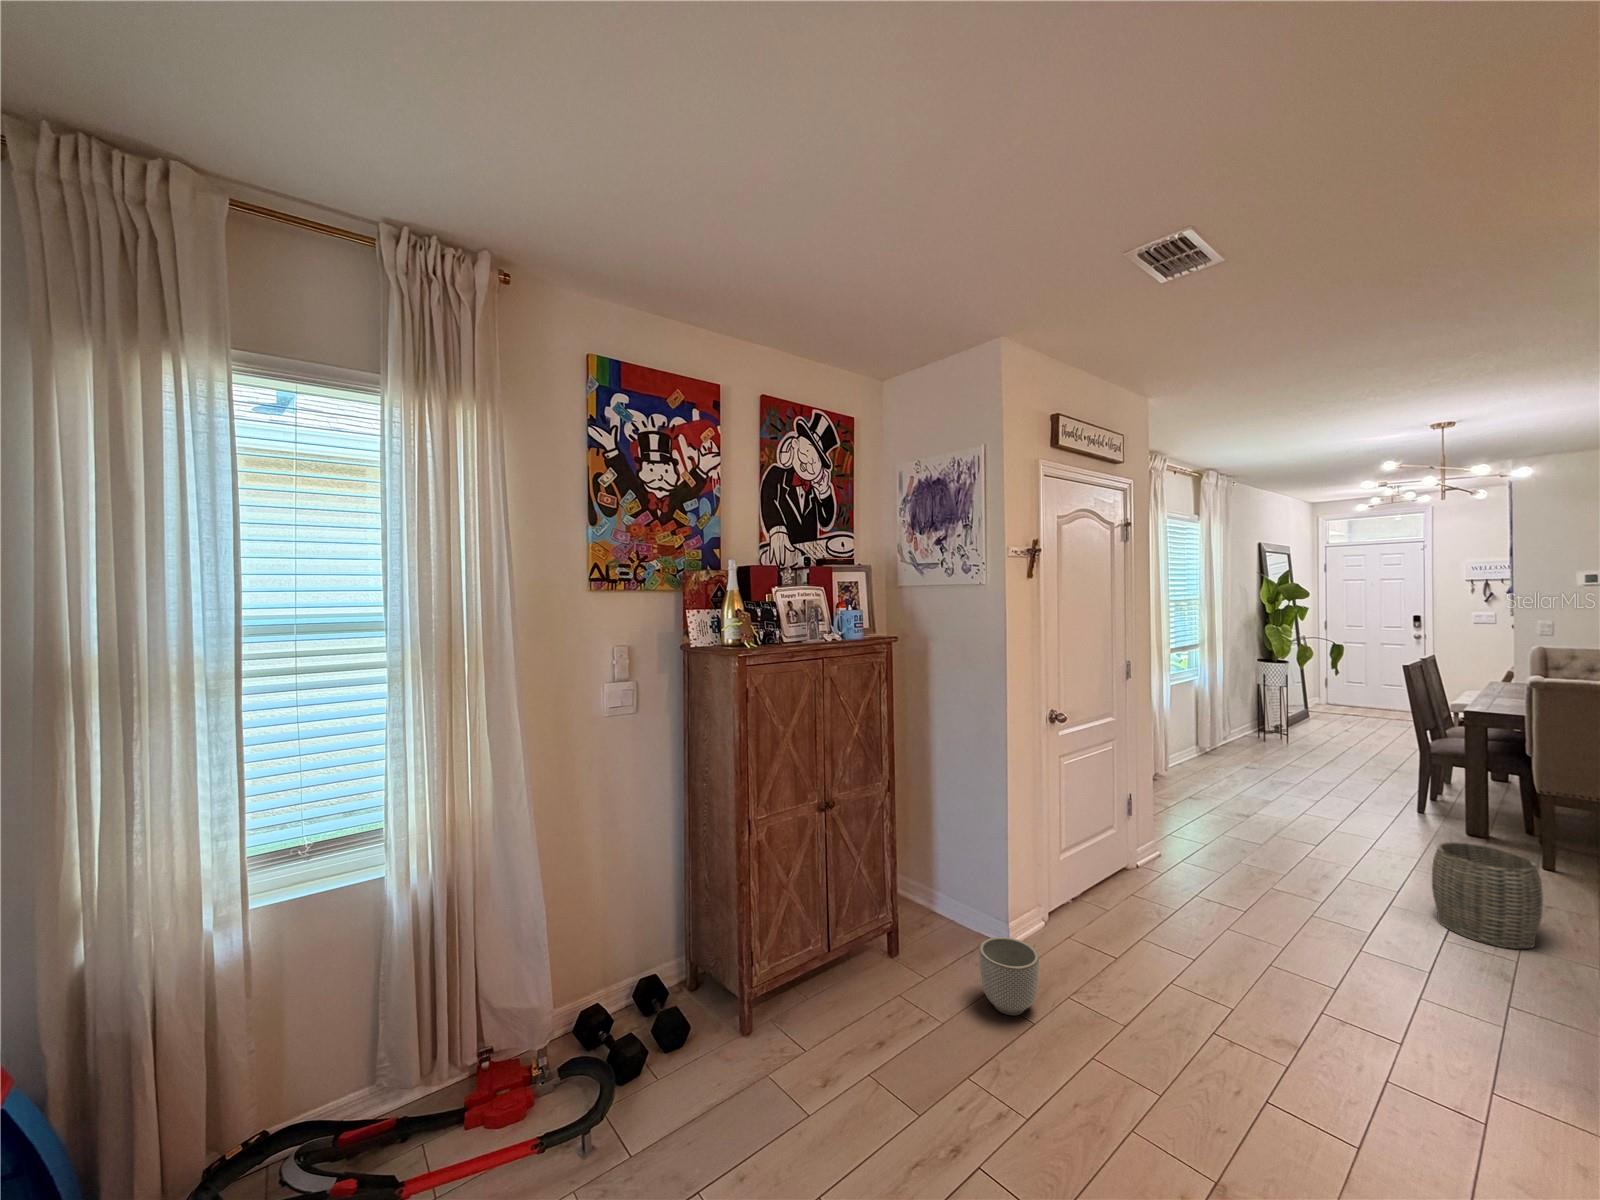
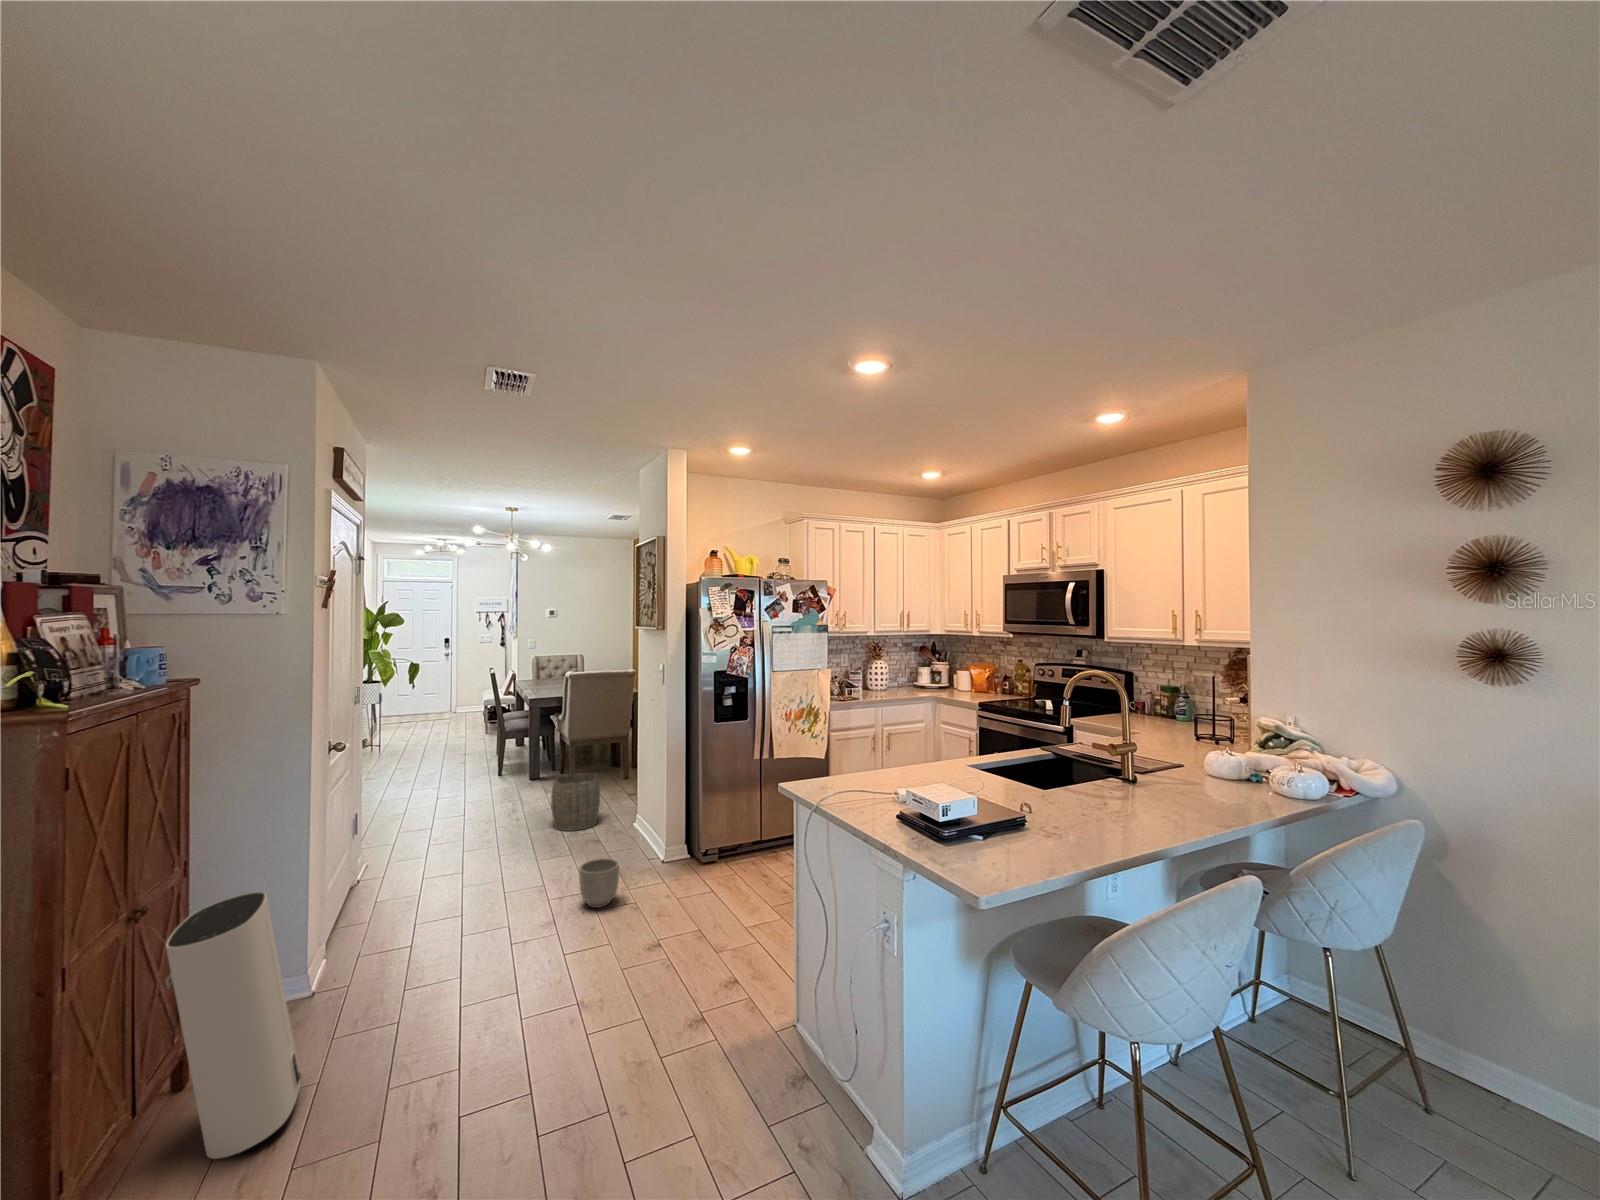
air purifier: none [839,821,938,1032] -> present [166,892,301,1159]
planter: present [979,937,1039,1015] -> present [579,858,619,908]

